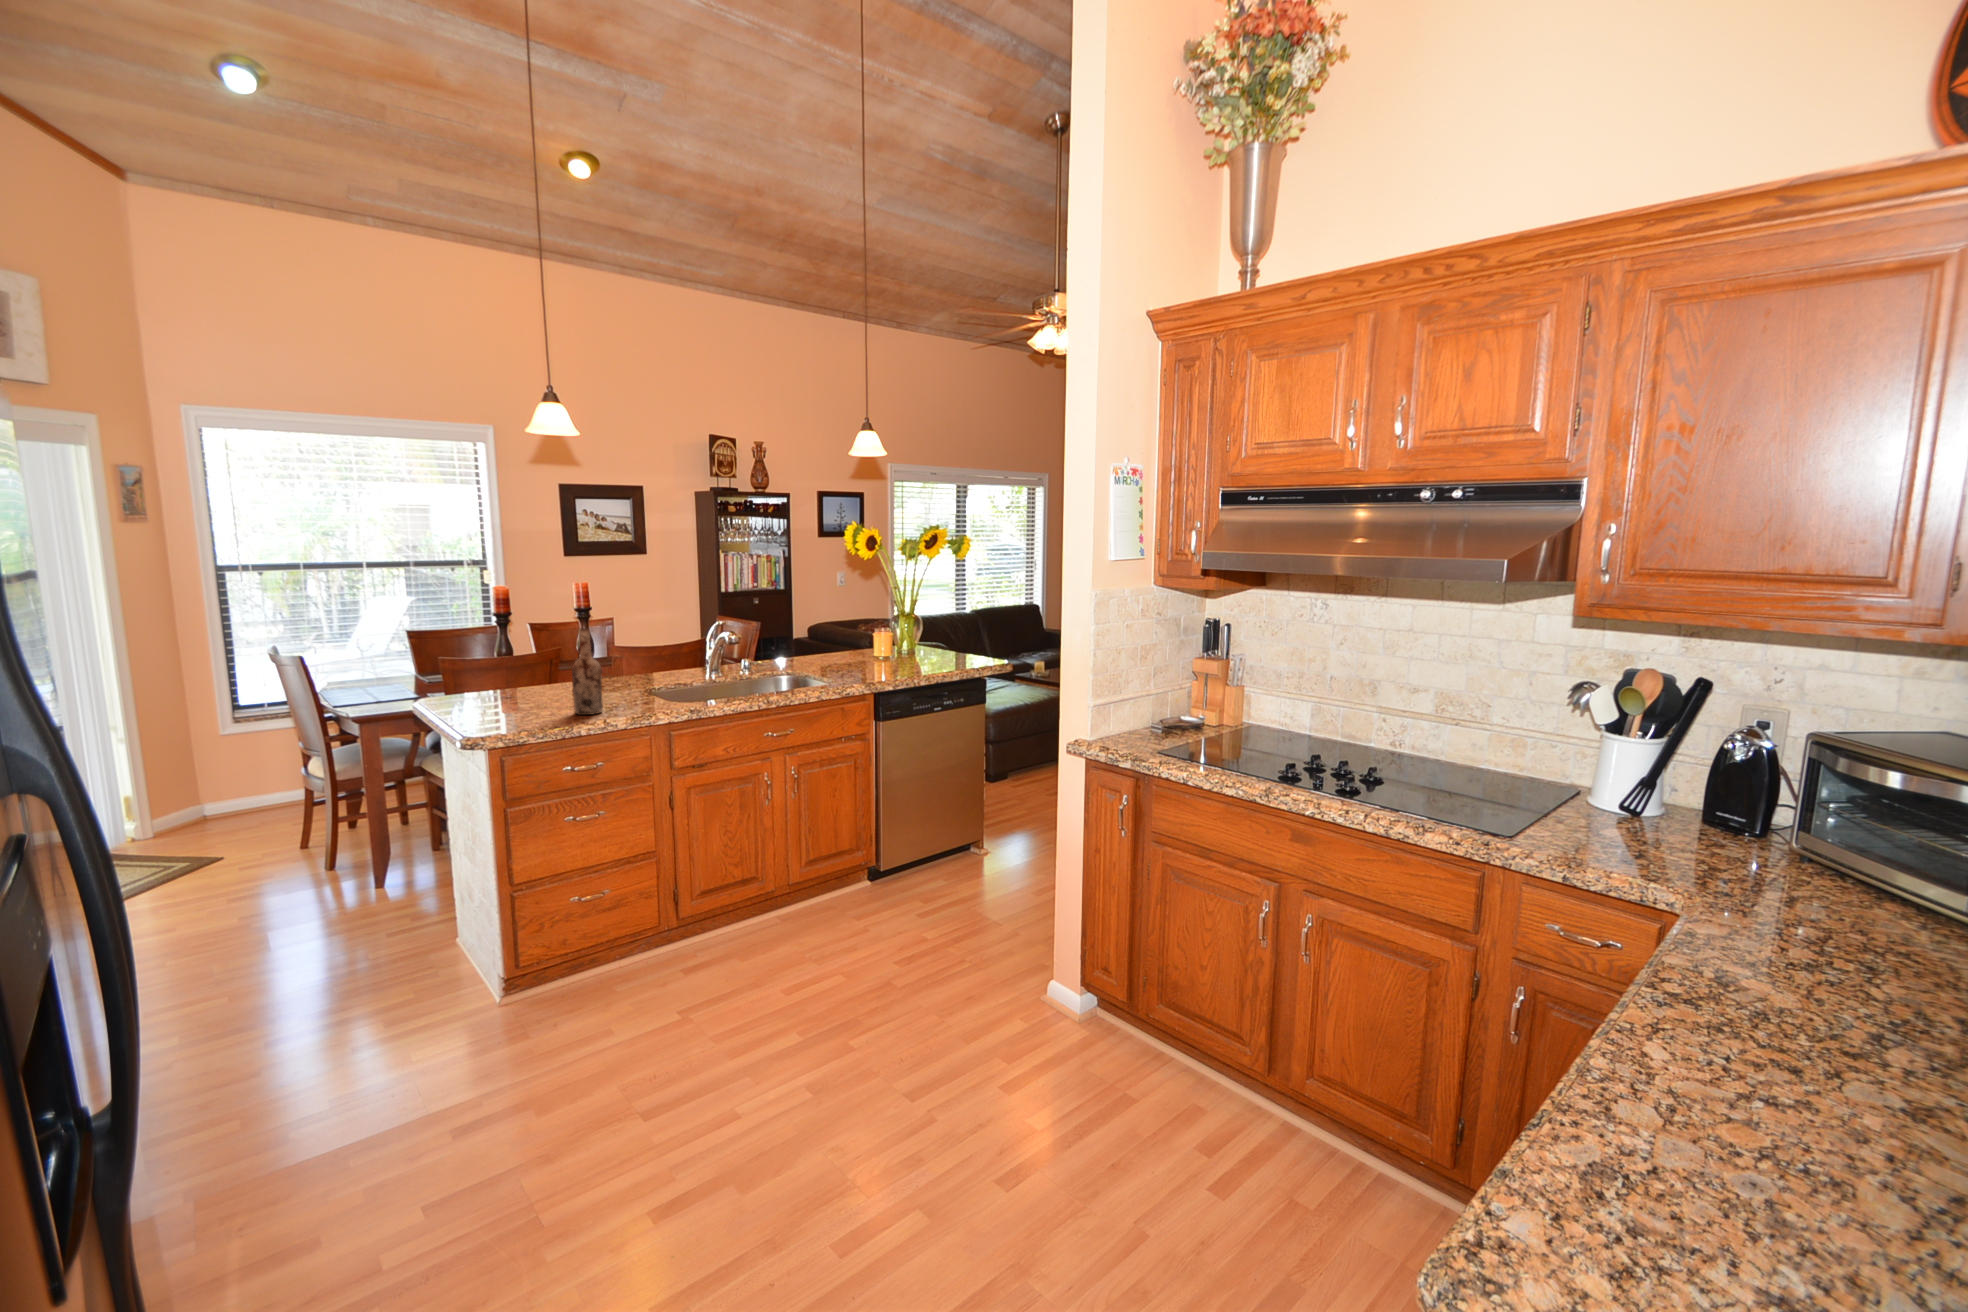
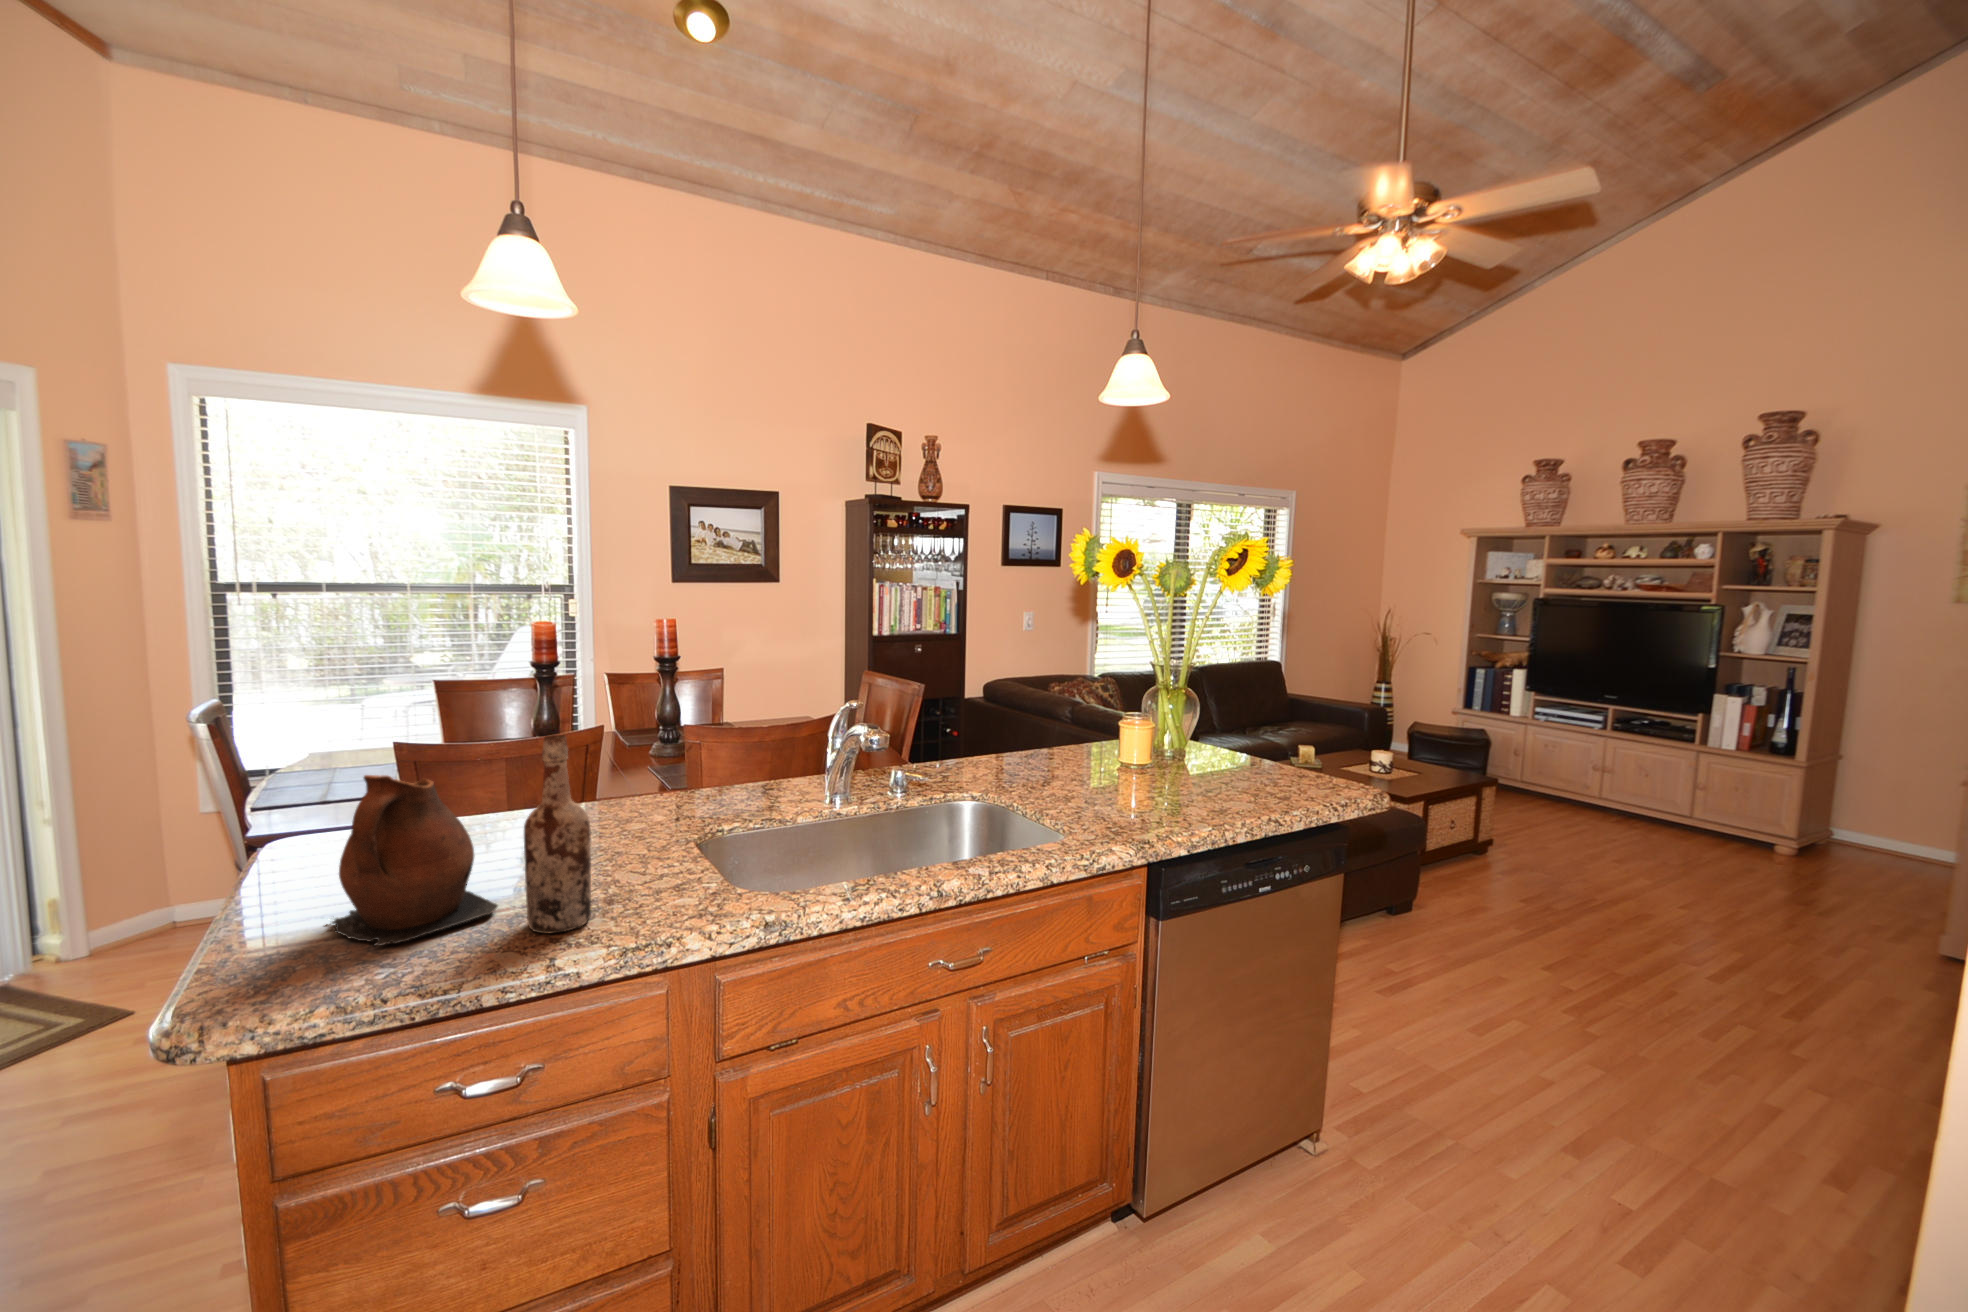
ceramic pitcher: none [480,647,556,720] -> present [332,775,498,946]

